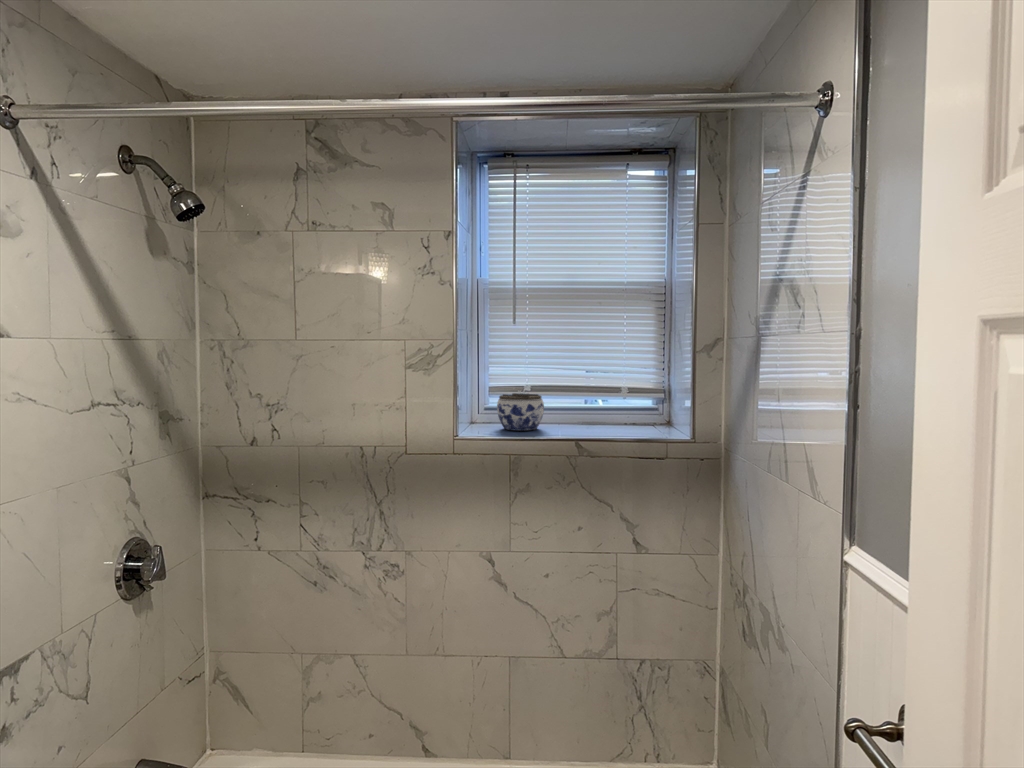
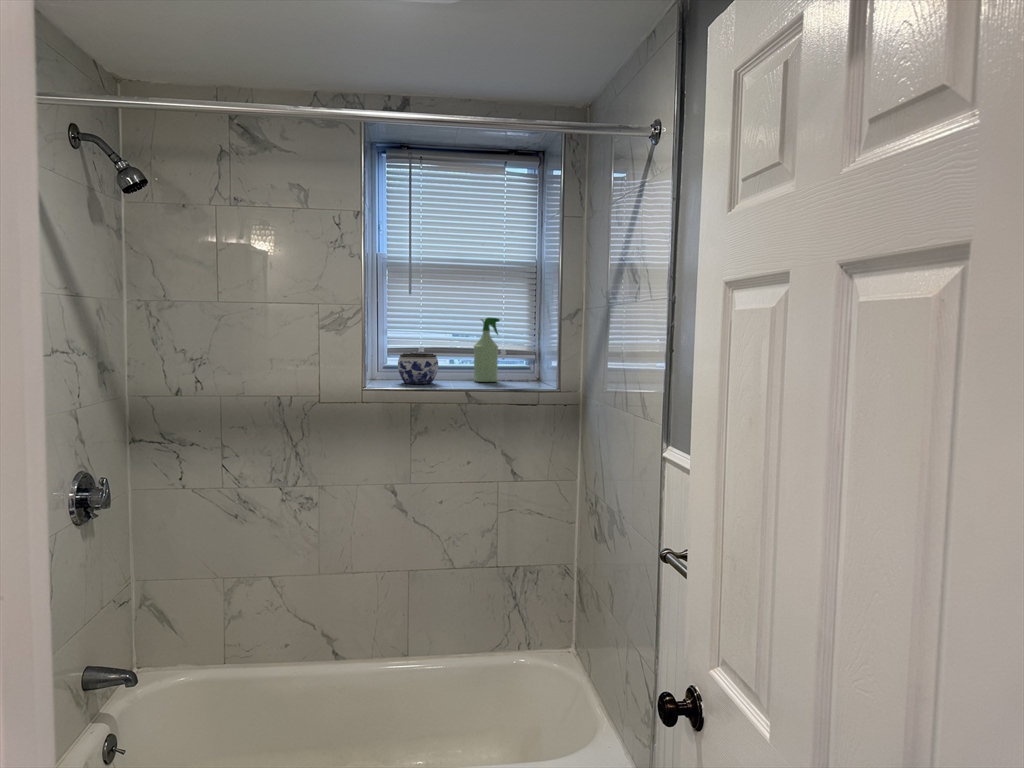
spray bottle: none [588,350,619,427] -> present [474,318,500,382]

